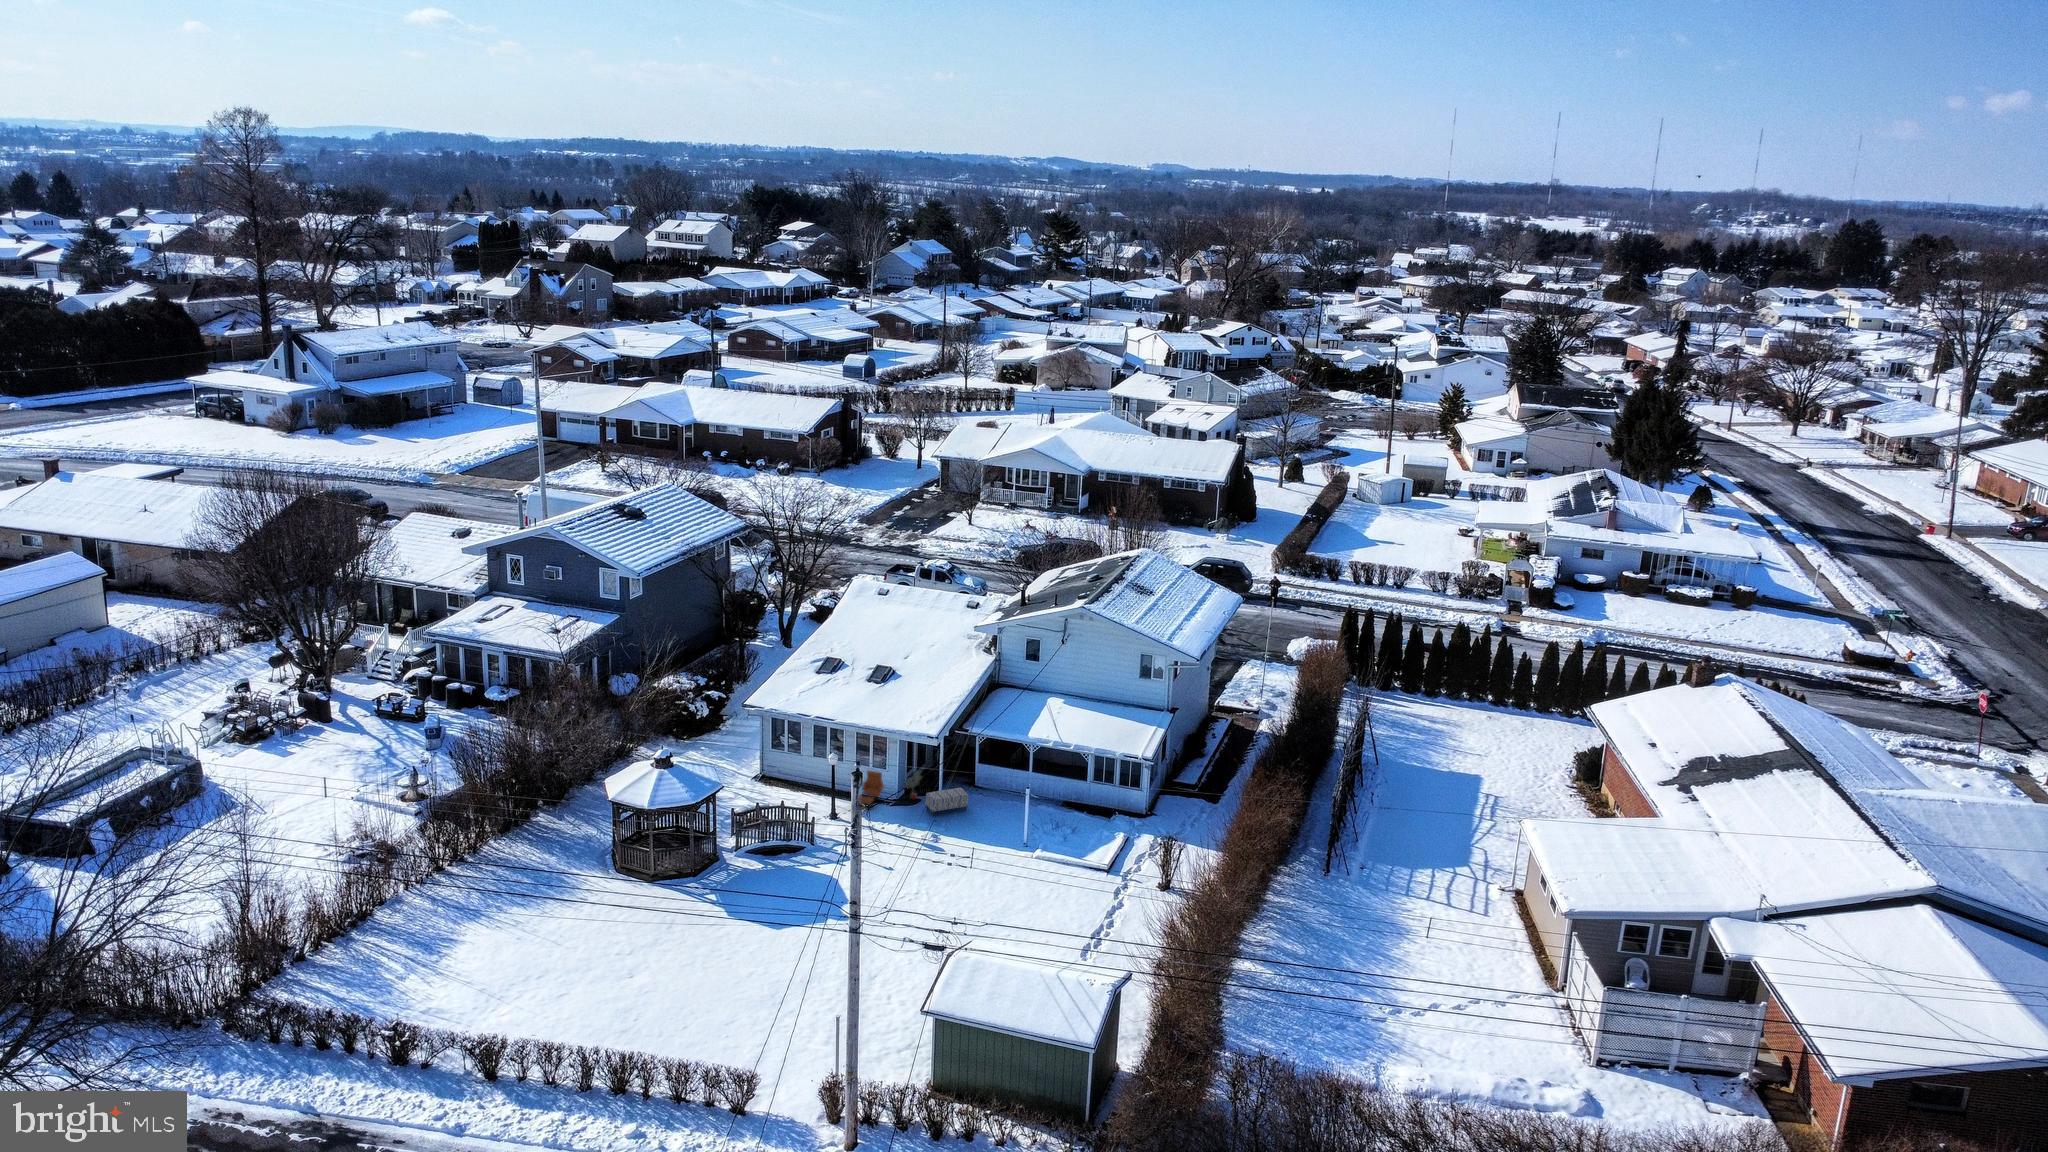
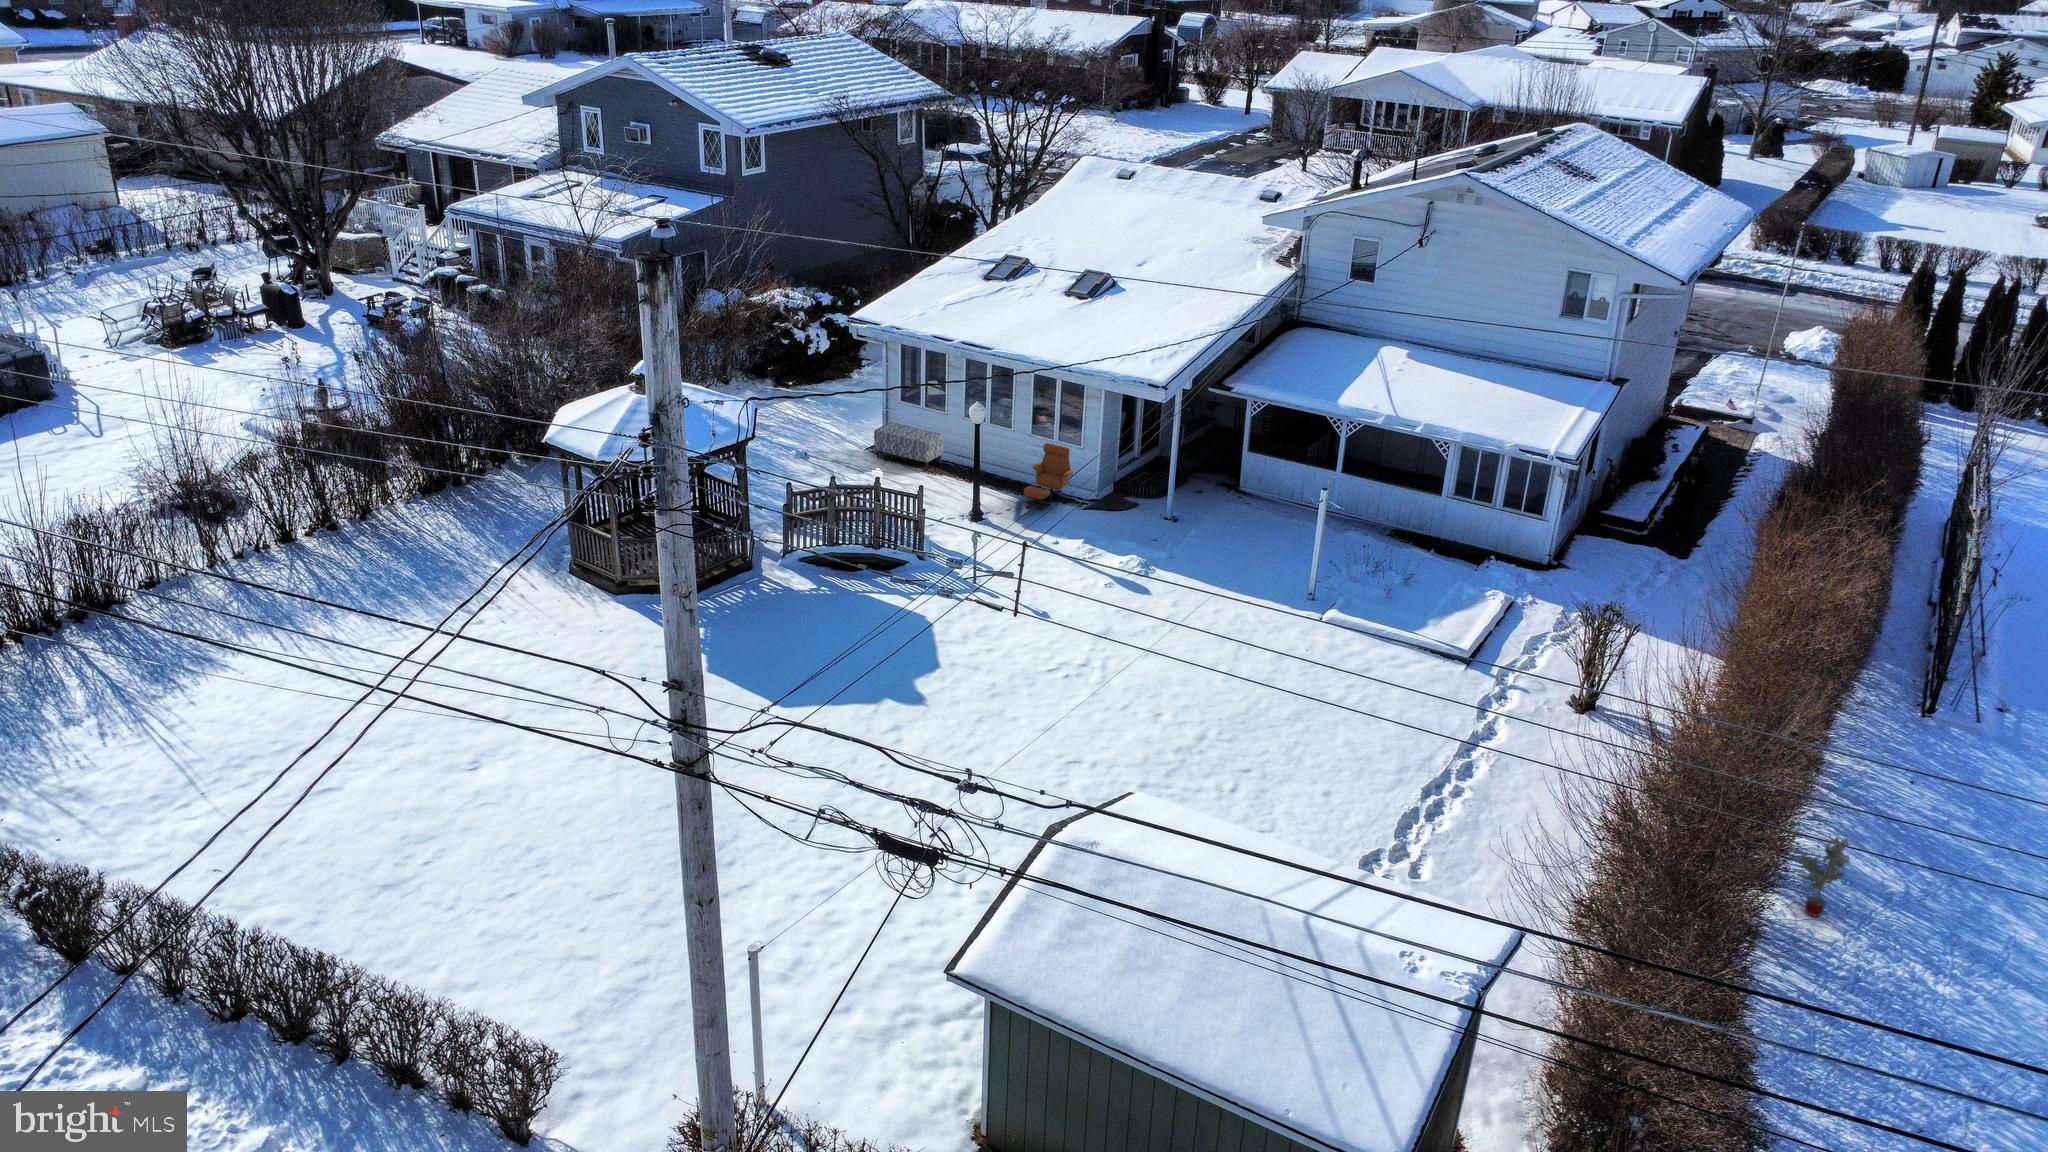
potted tree: present [906,771,922,799] -> present [1797,834,1850,917]
bench: present [926,788,968,816] -> present [874,422,943,471]

